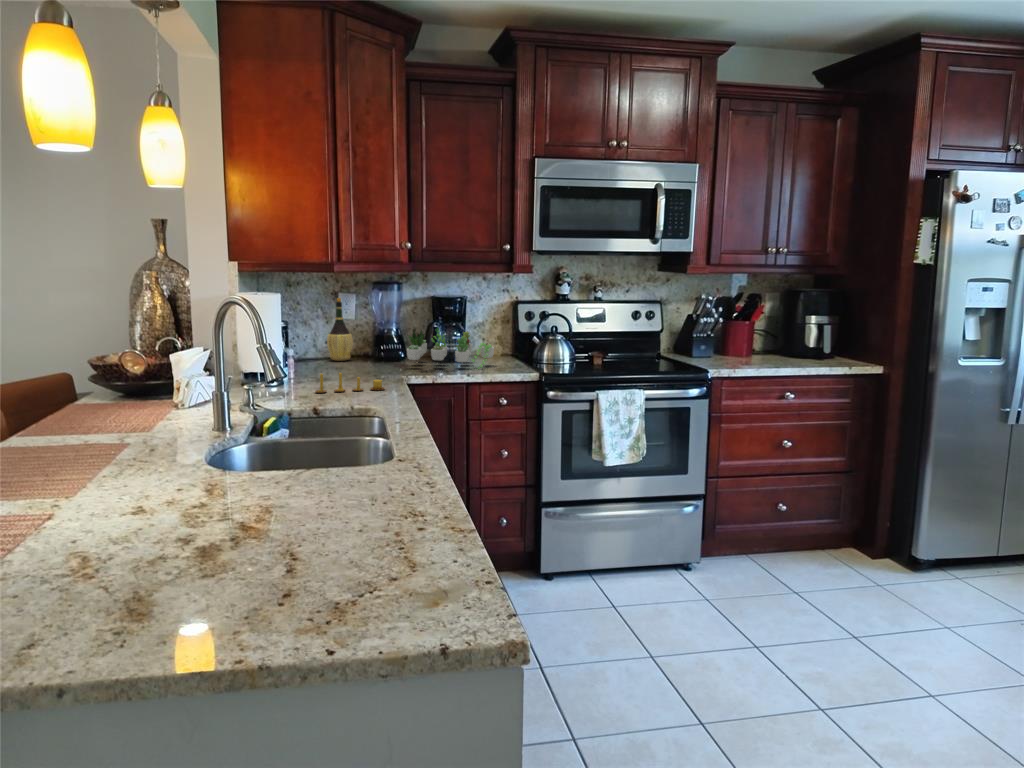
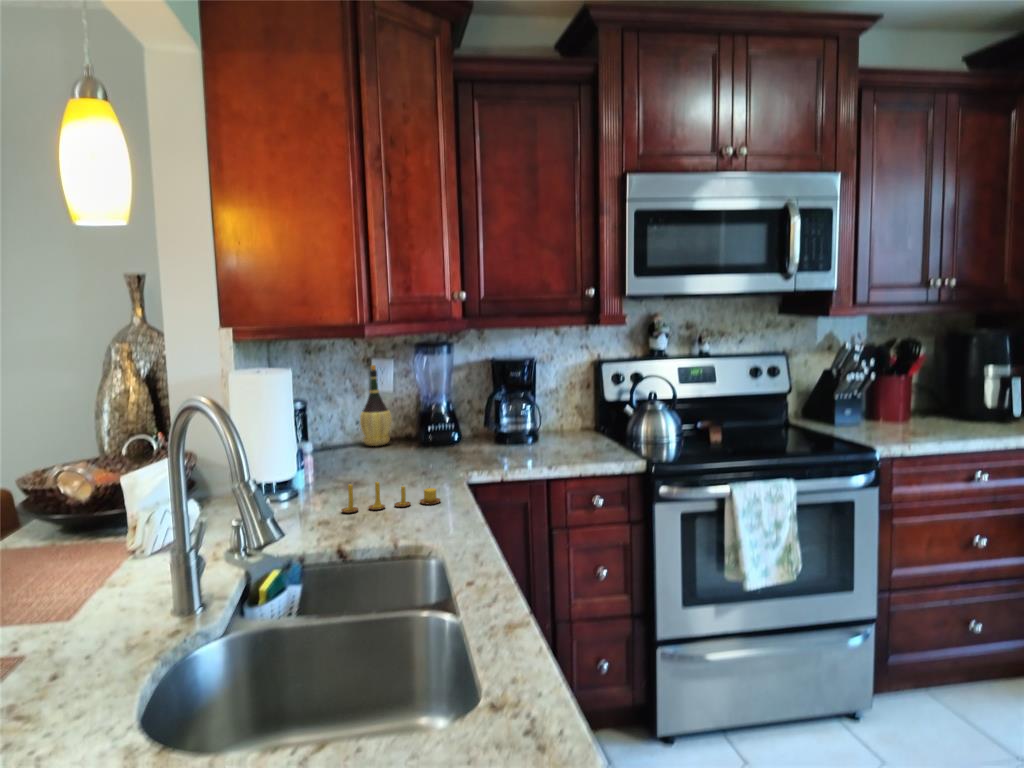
succulent plant: present [407,329,494,369] -> none [463,398,578,456]

